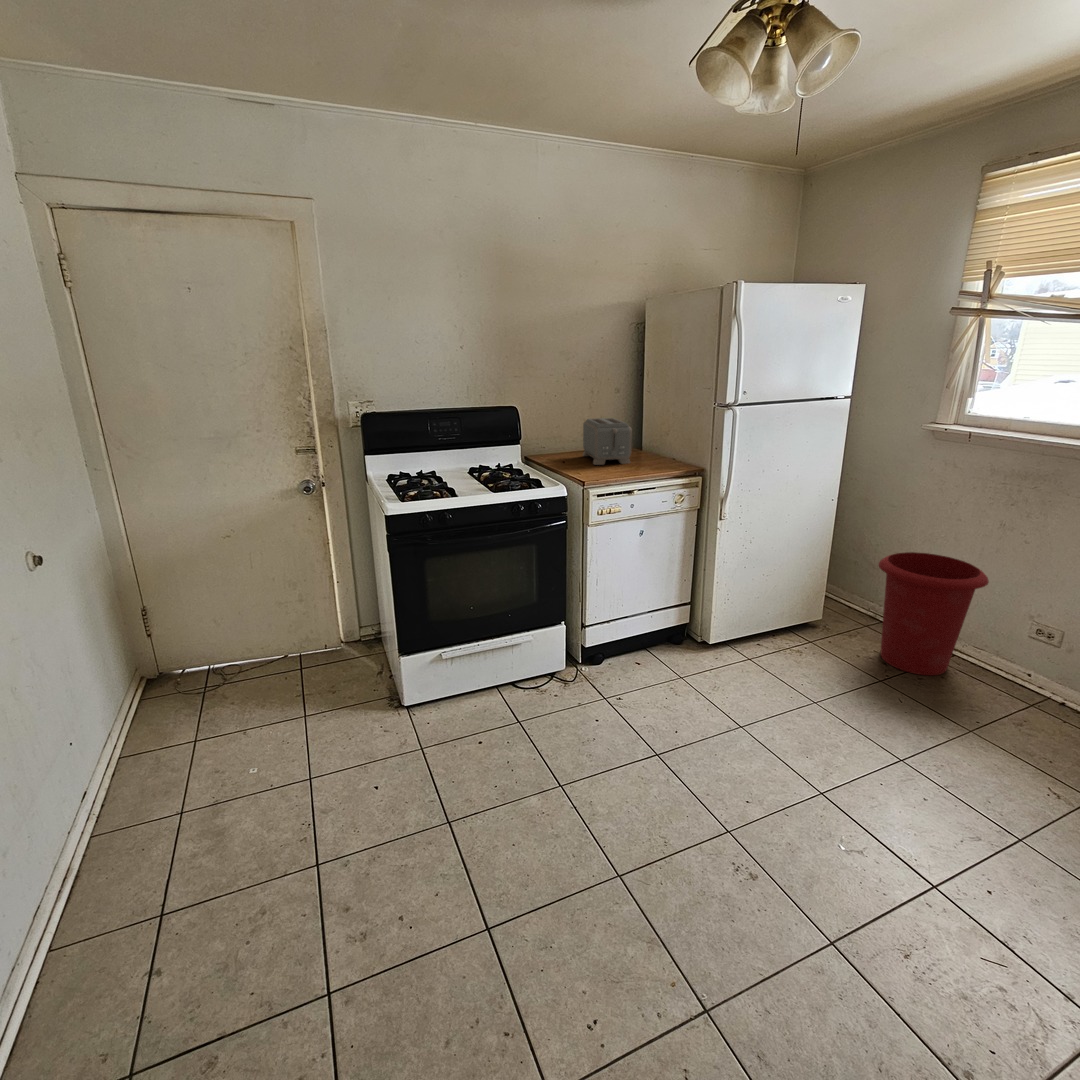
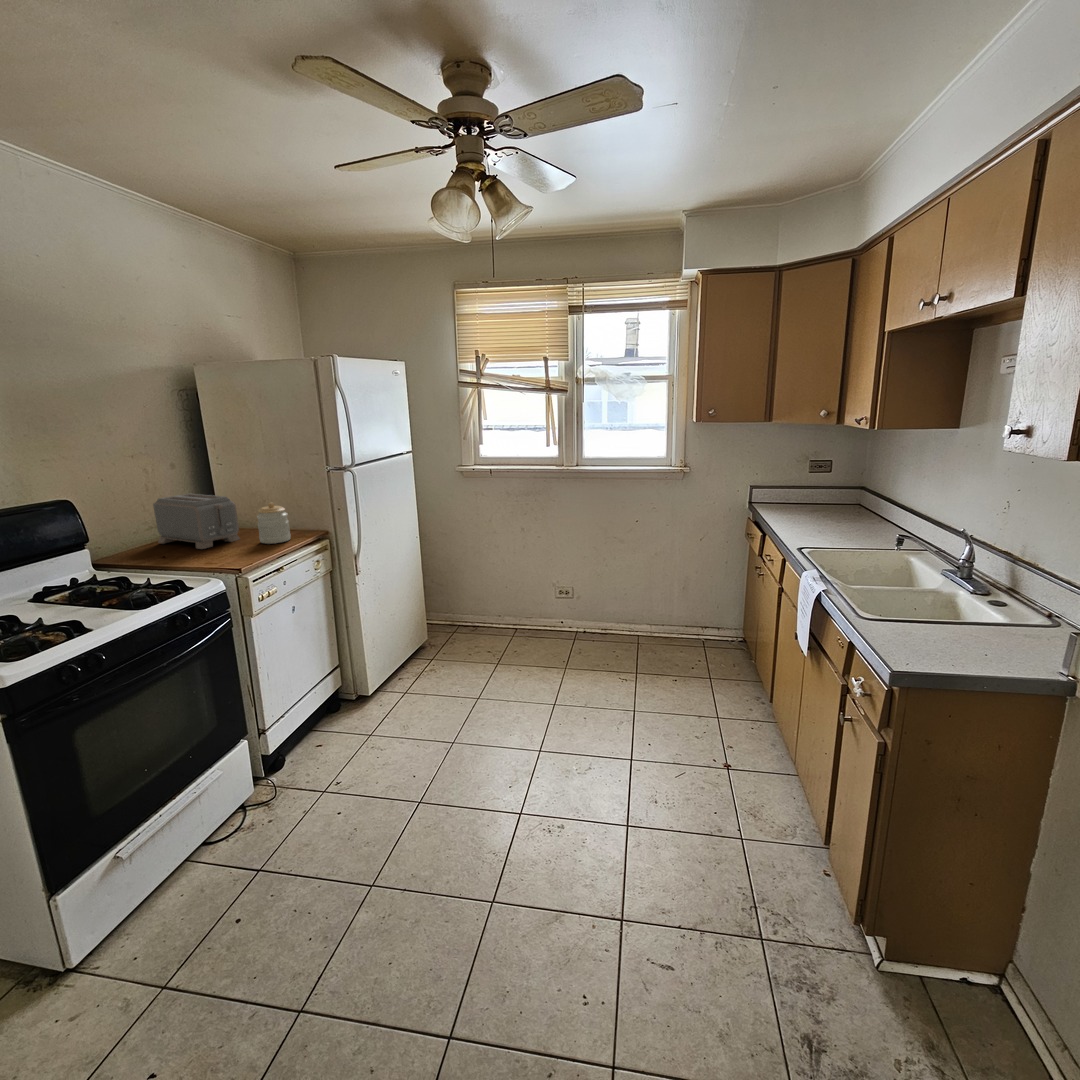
jar: none [635,432,663,471] -> present [257,502,290,544]
waste bin: present [878,552,989,675] -> none [463,560,532,651]

